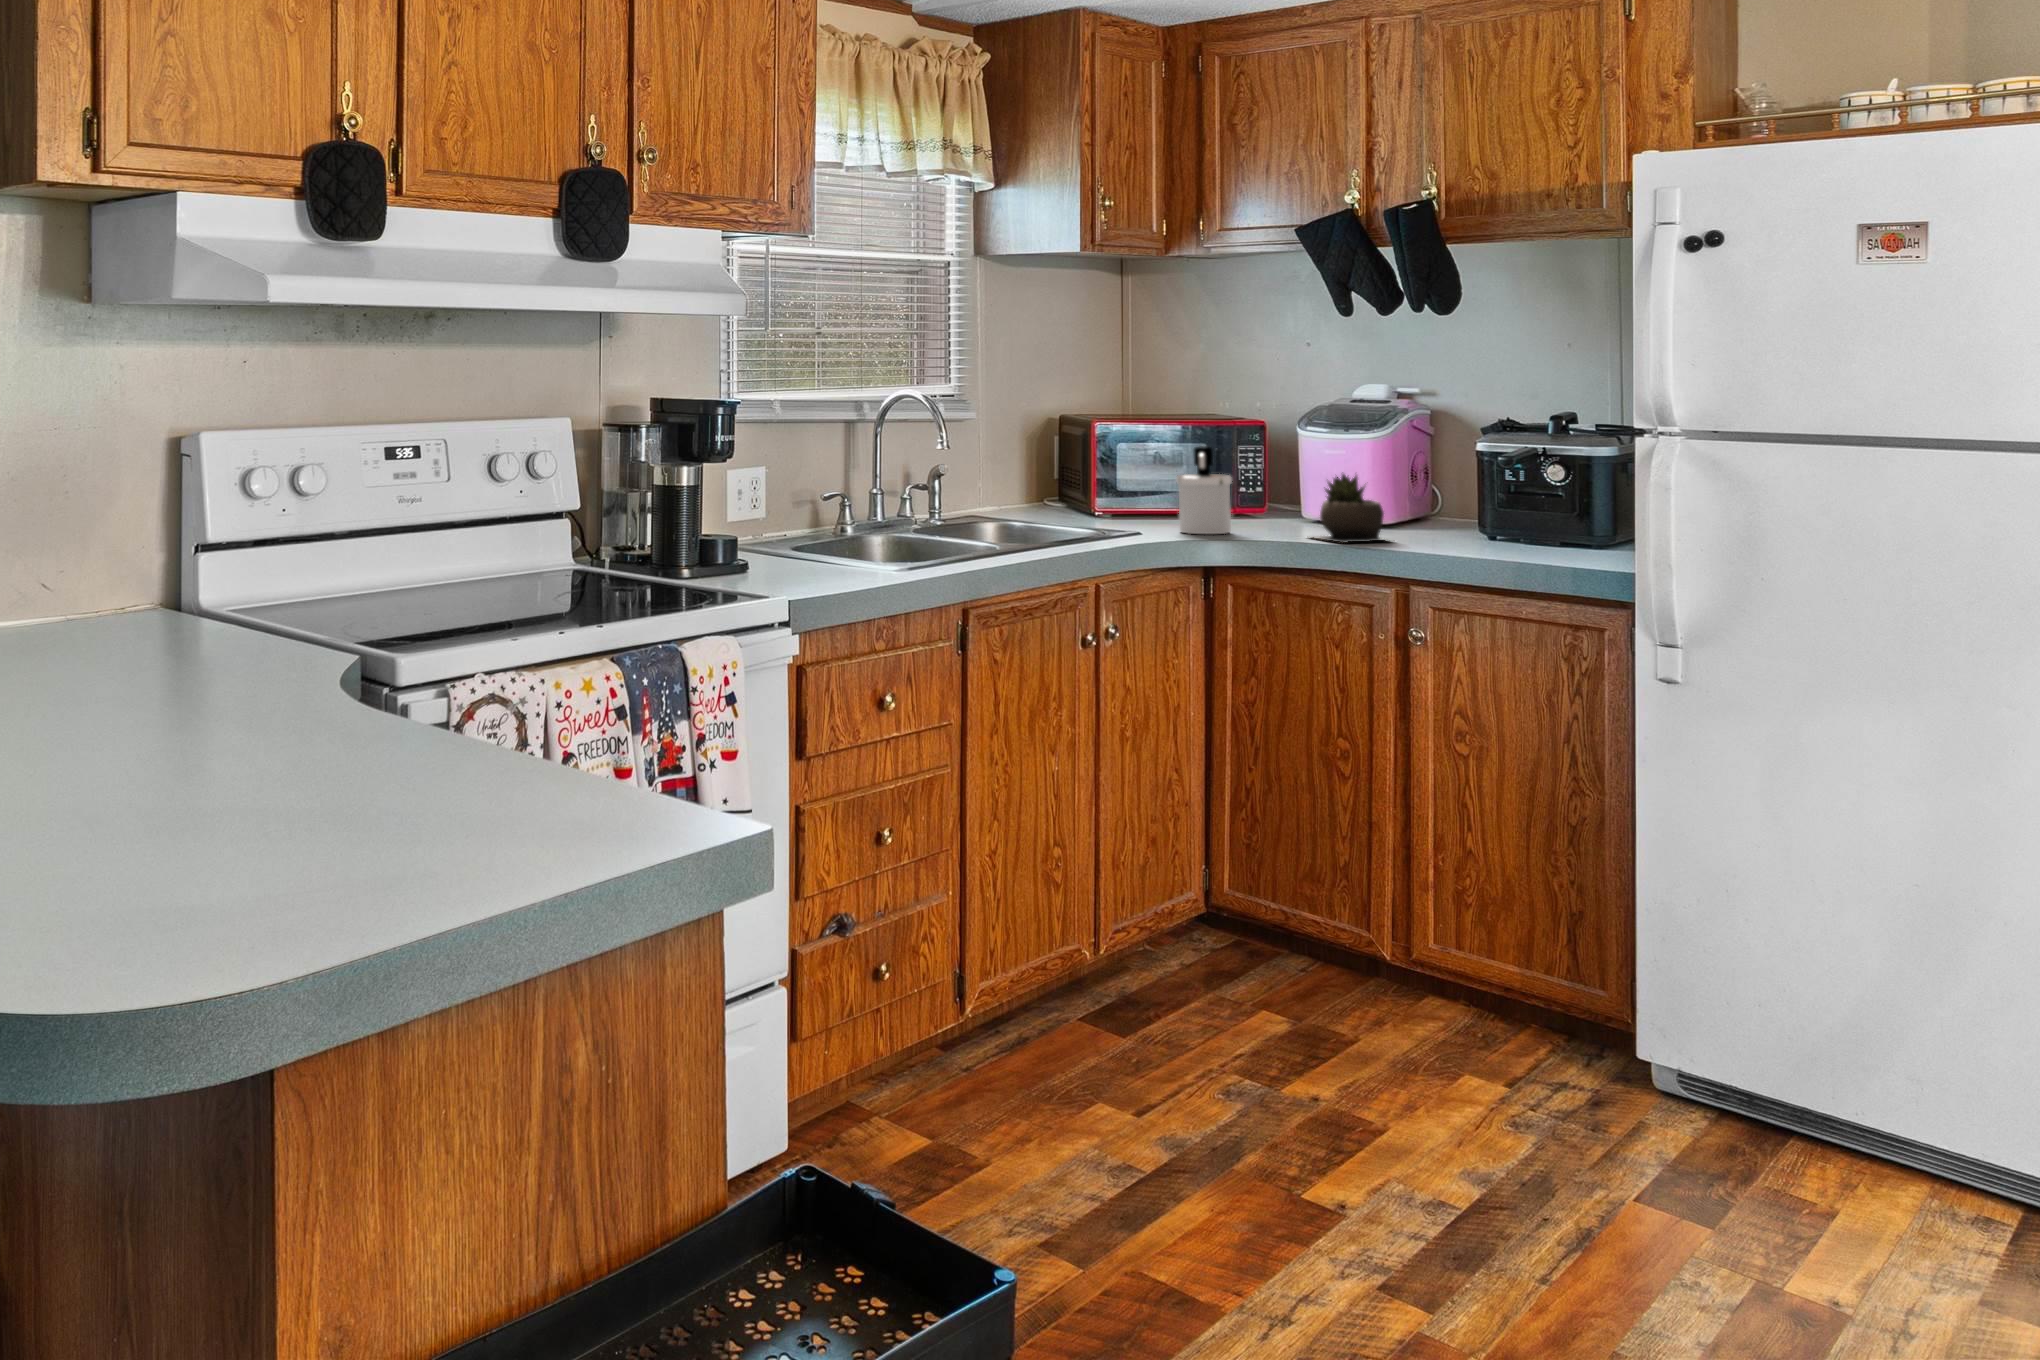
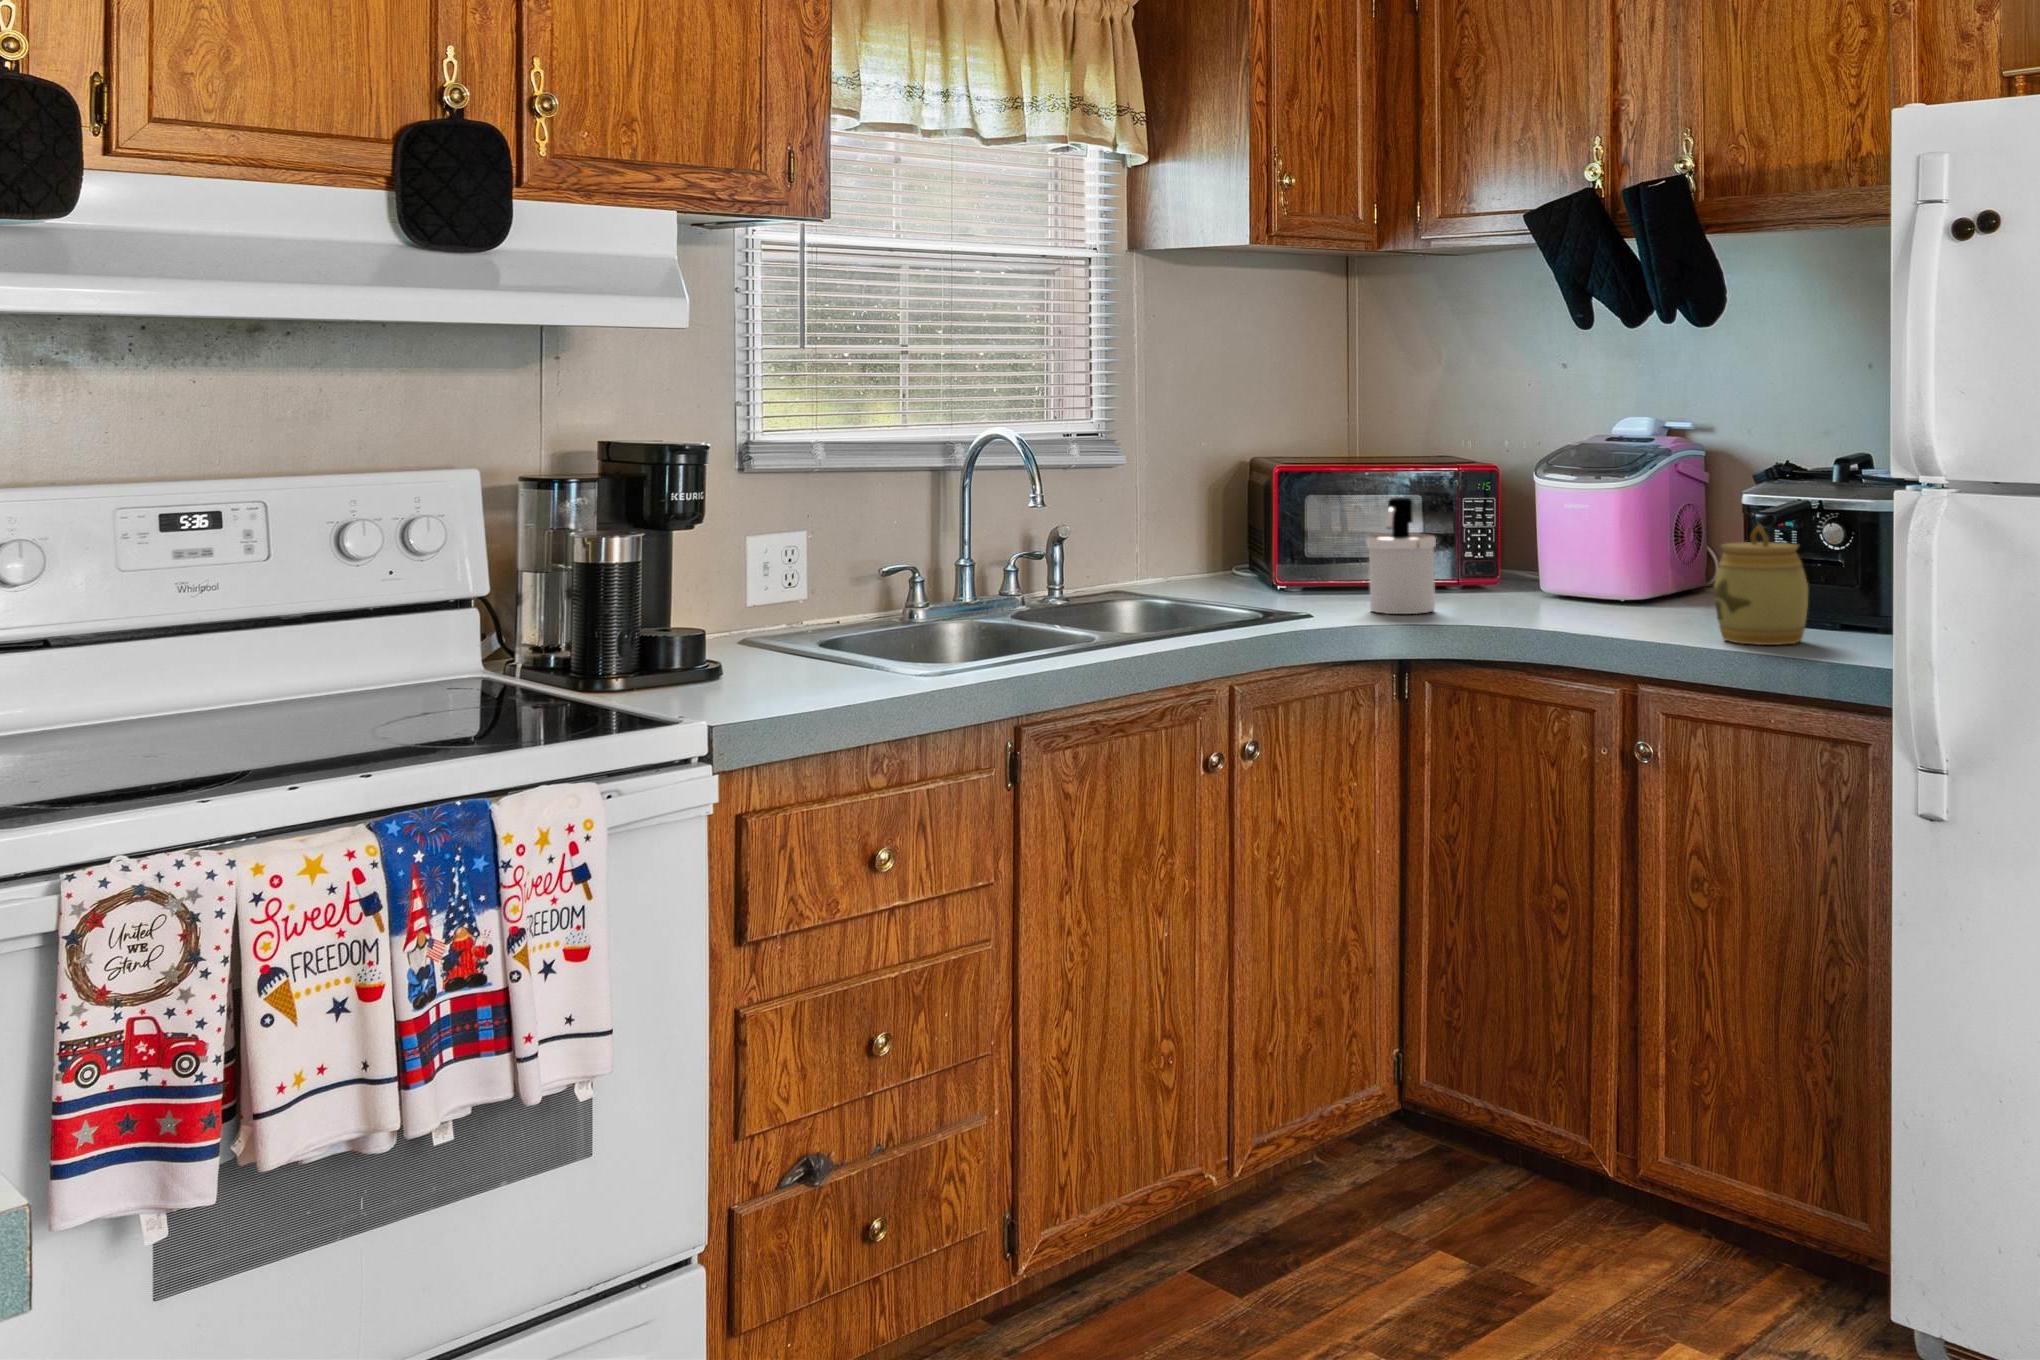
jar: none [1471,464,1546,555] -> present [1714,525,1808,645]
succulent plant: present [1318,474,1385,542] -> none [1521,532,1633,627]

